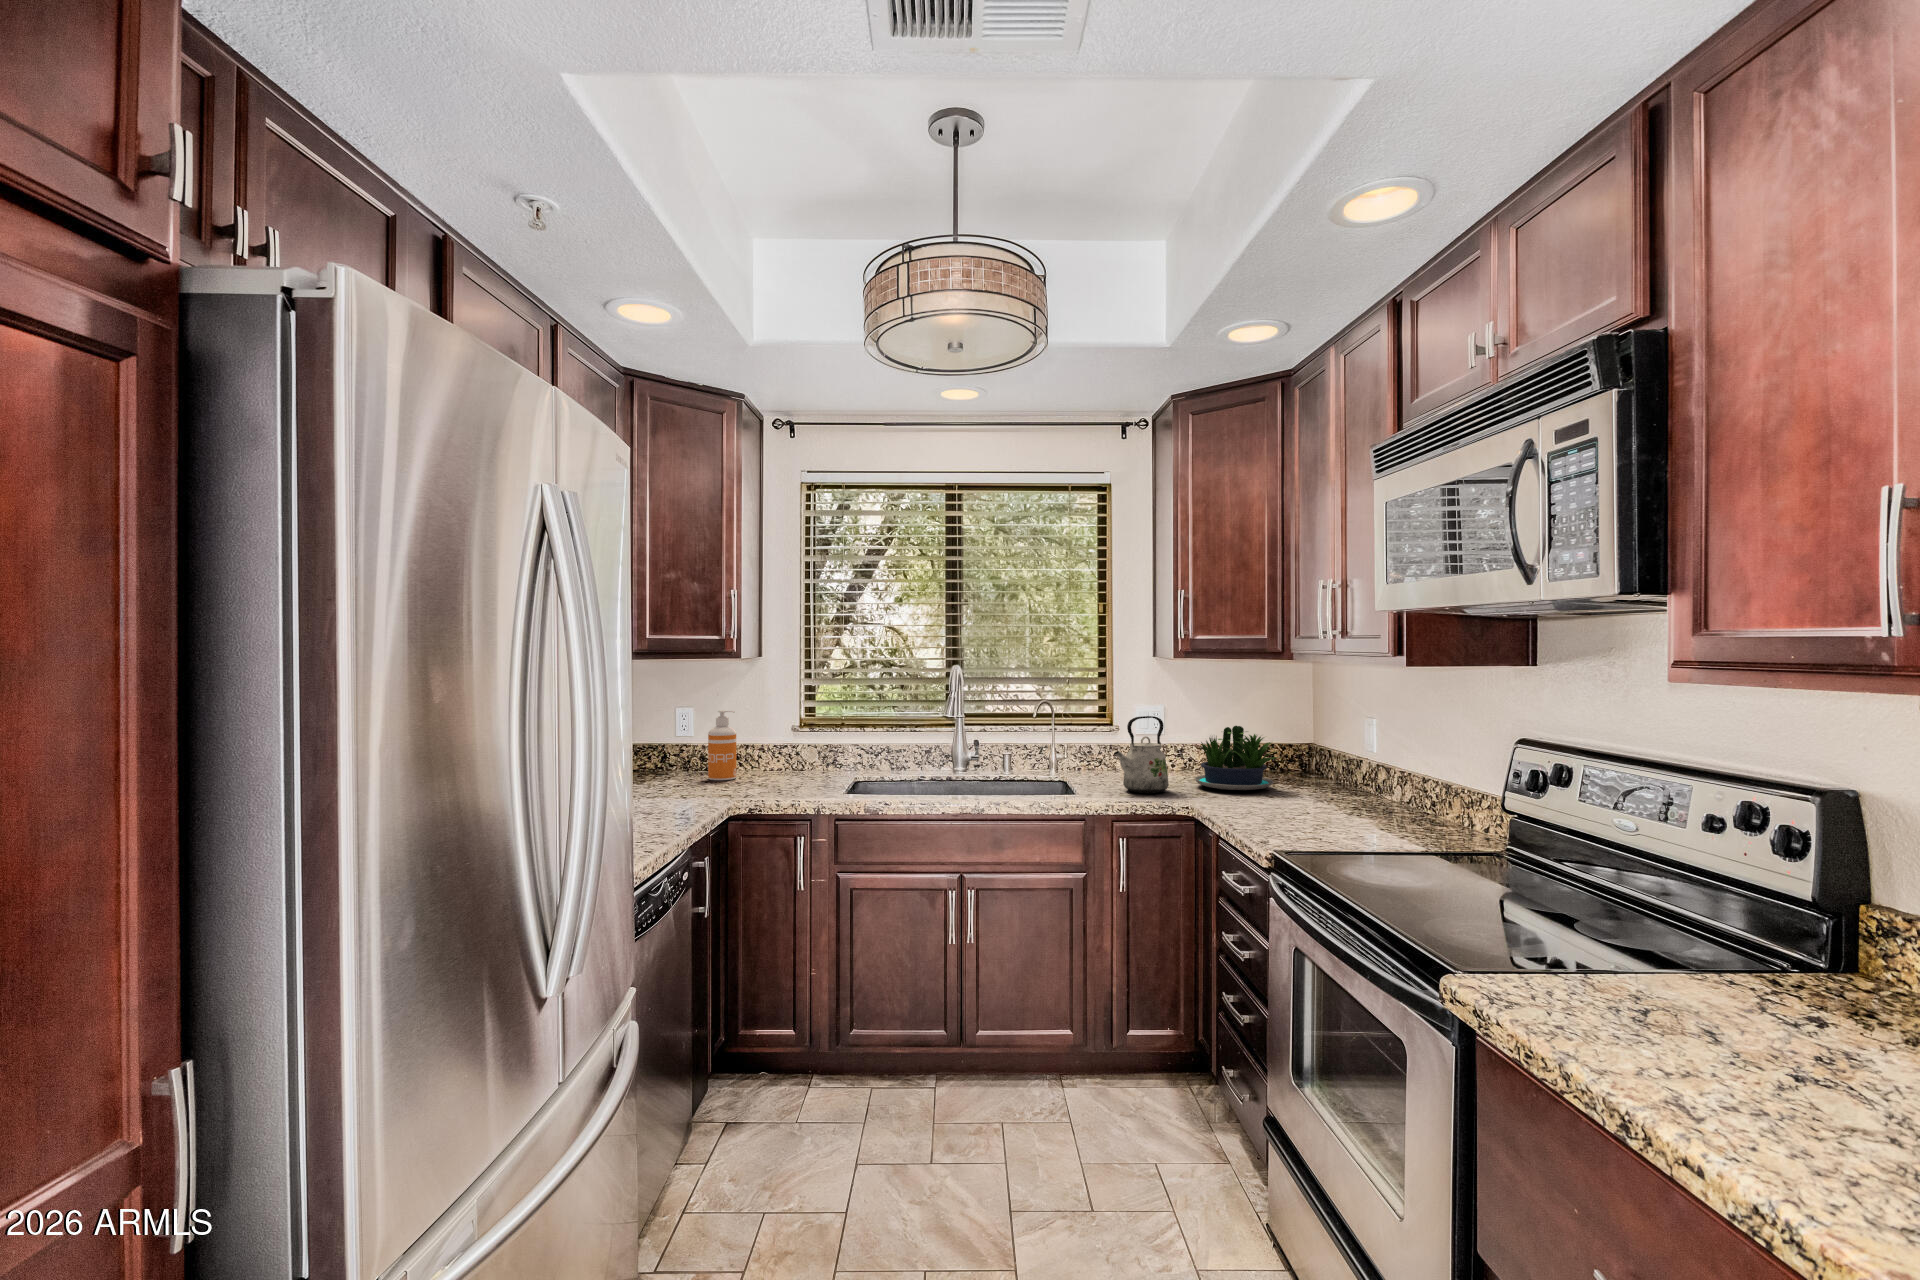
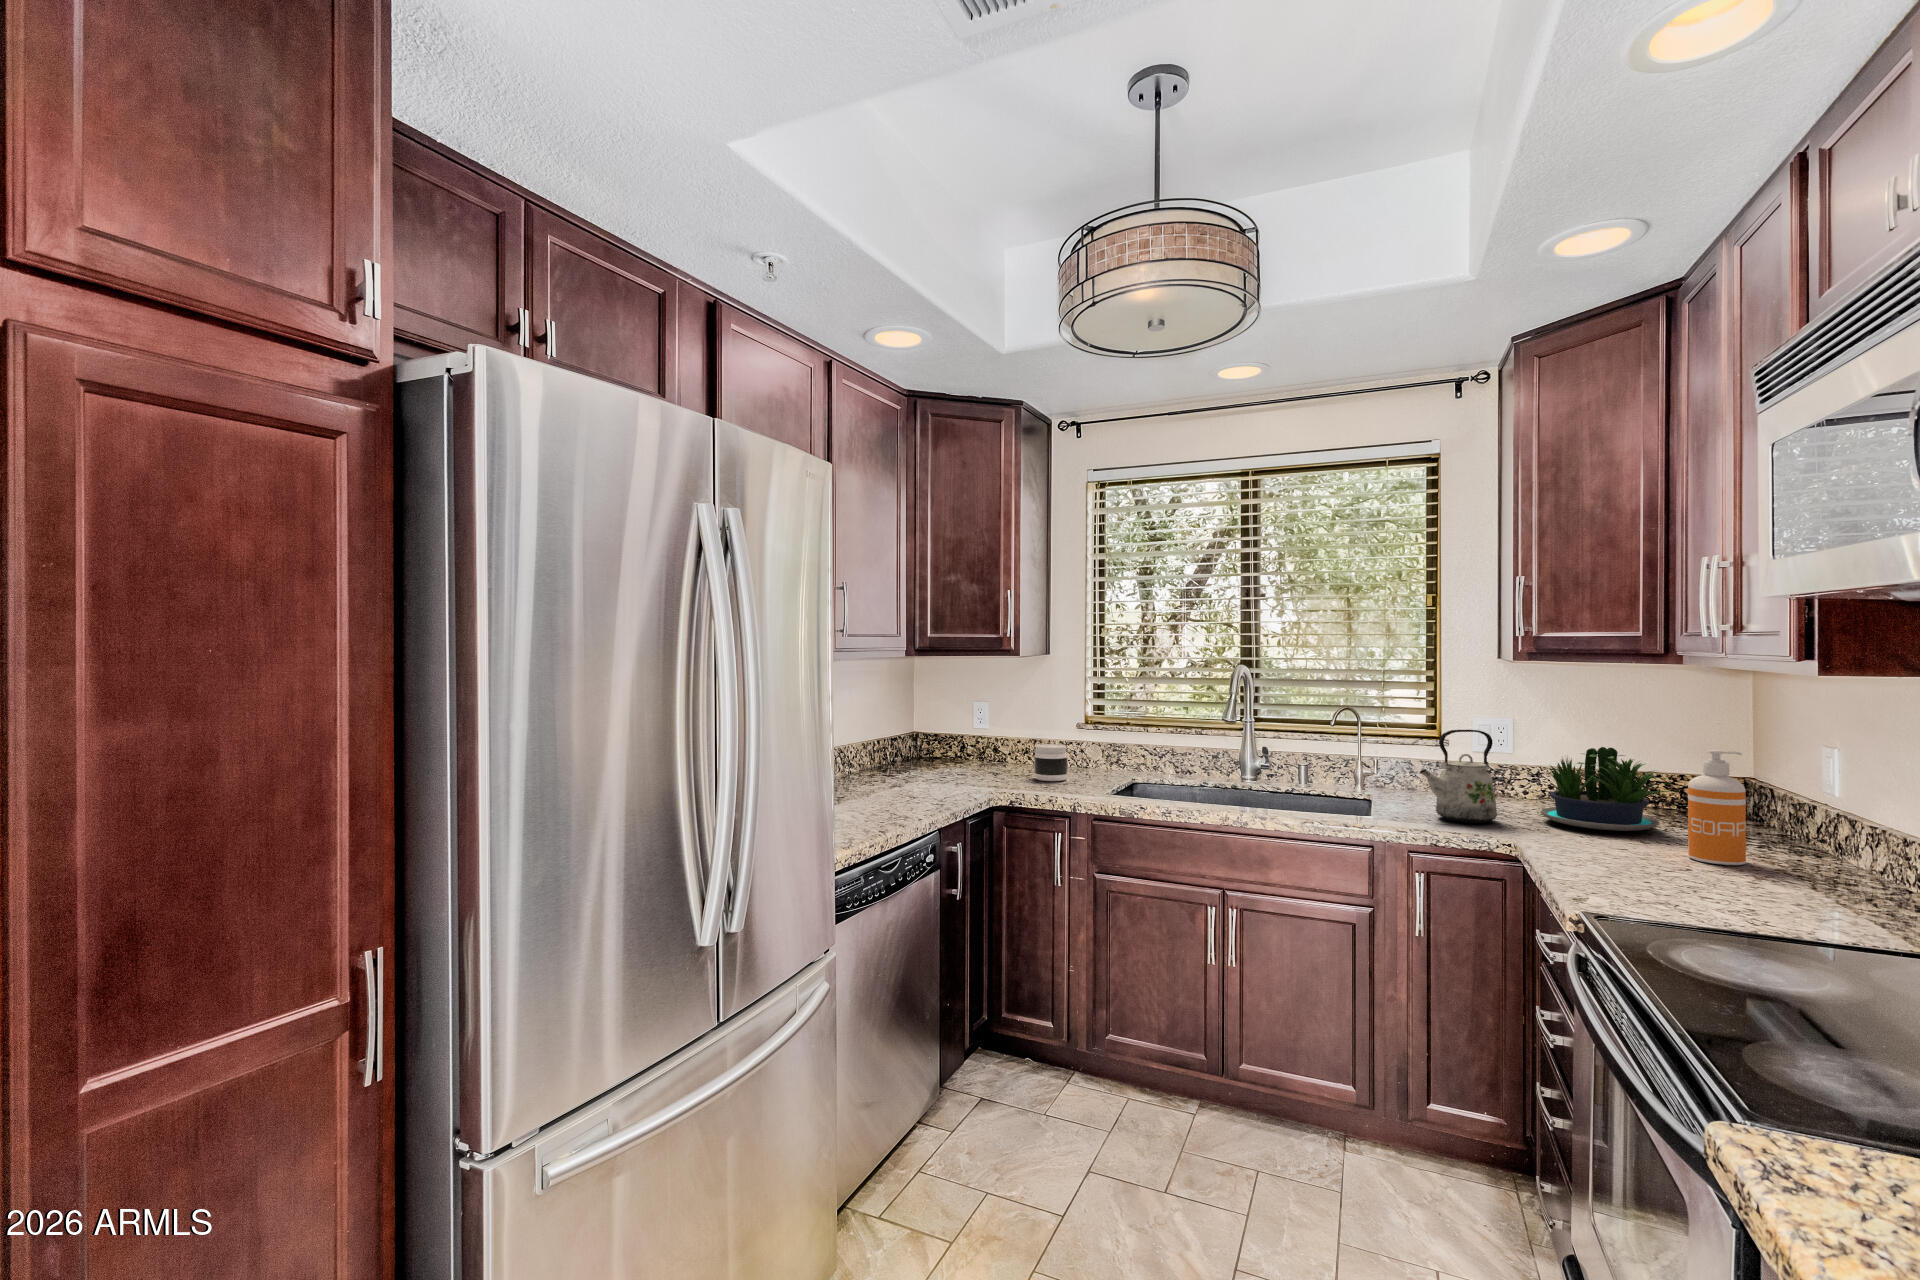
soap dispenser: present [708,710,736,780] -> present [1688,750,1746,865]
jar: none [756,748,790,786] -> present [1034,744,1068,781]

